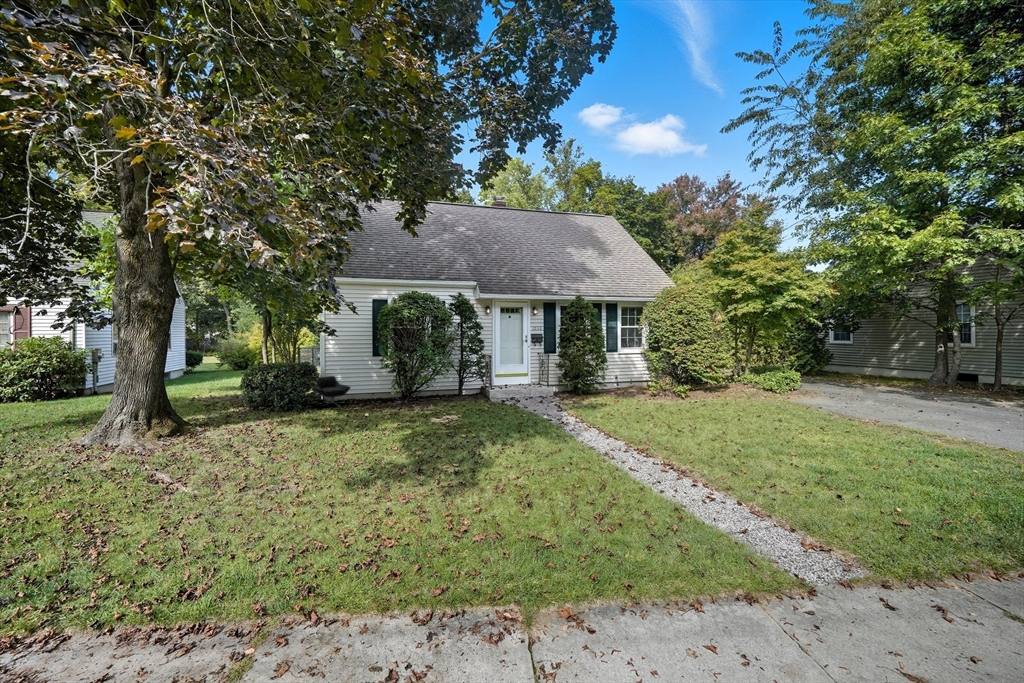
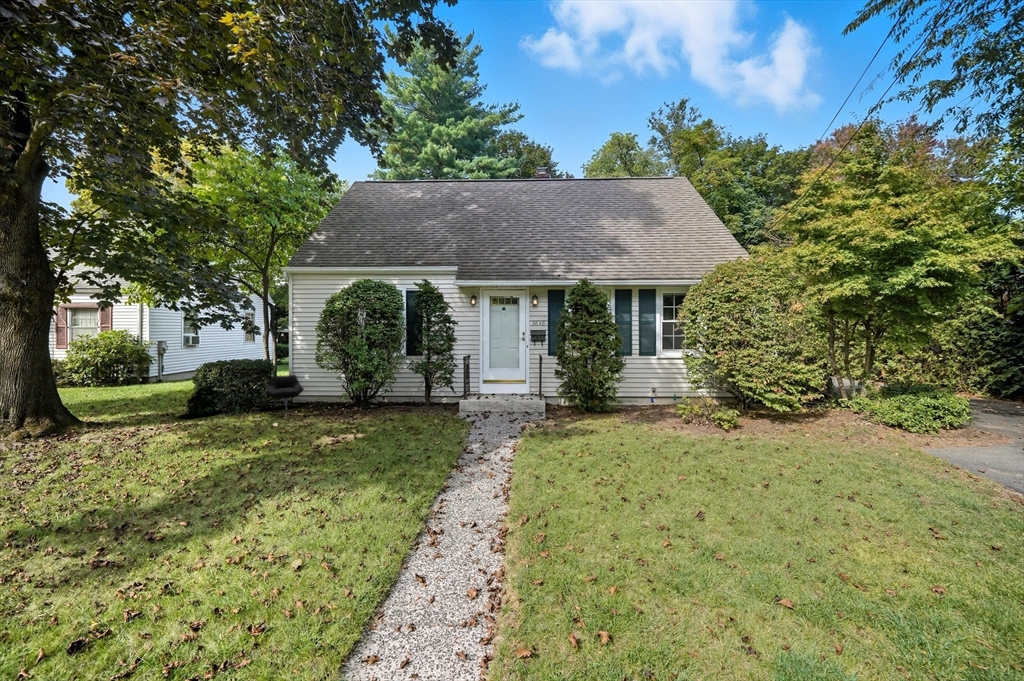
potted plant: none [246,387,284,415] -> present [186,386,228,415]

